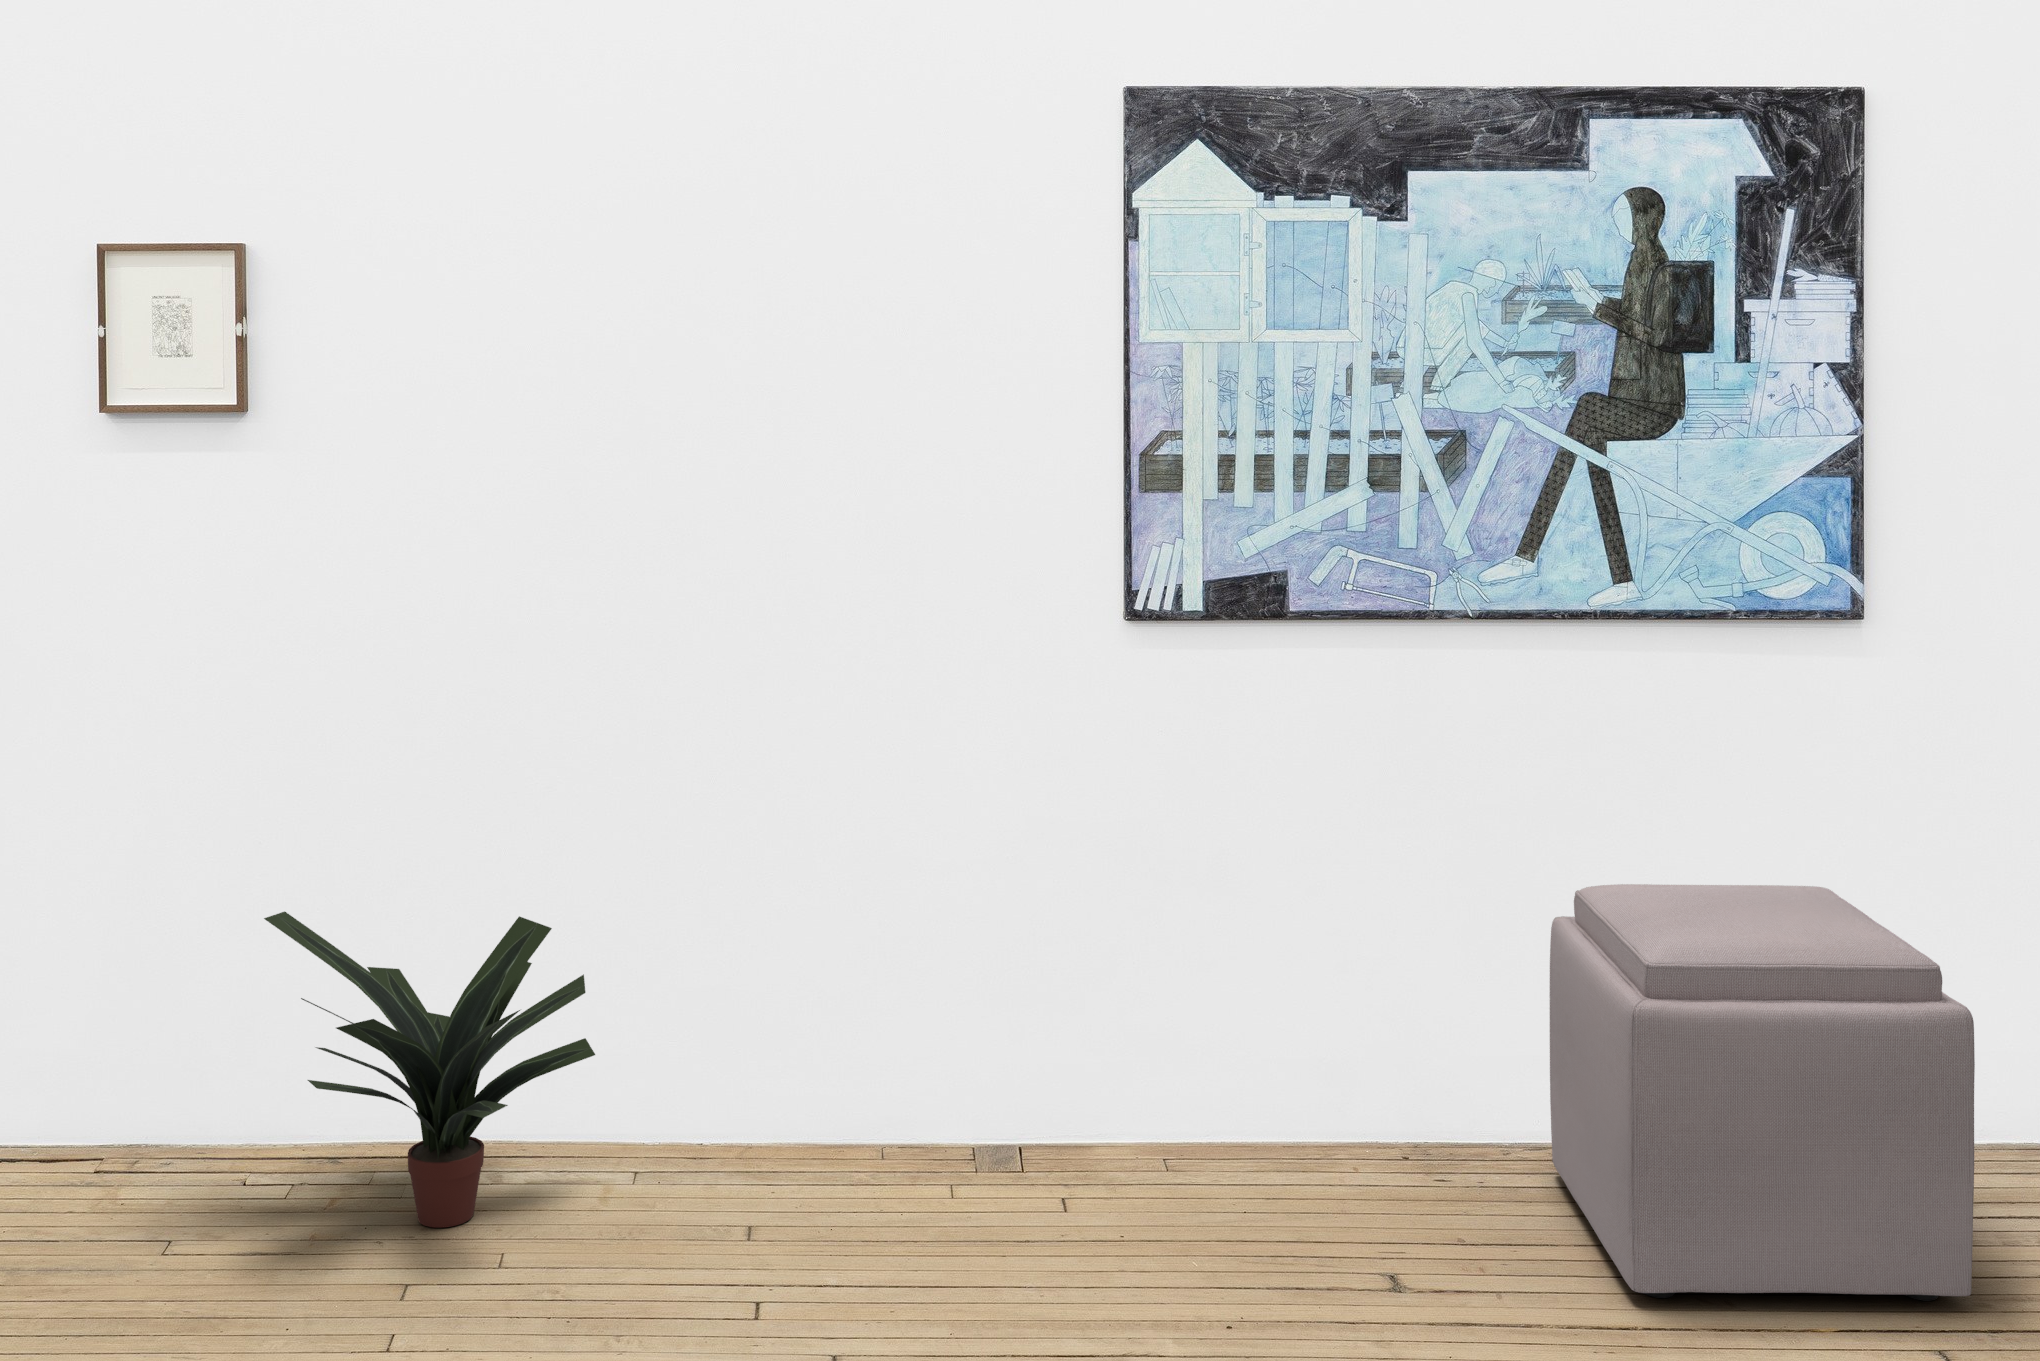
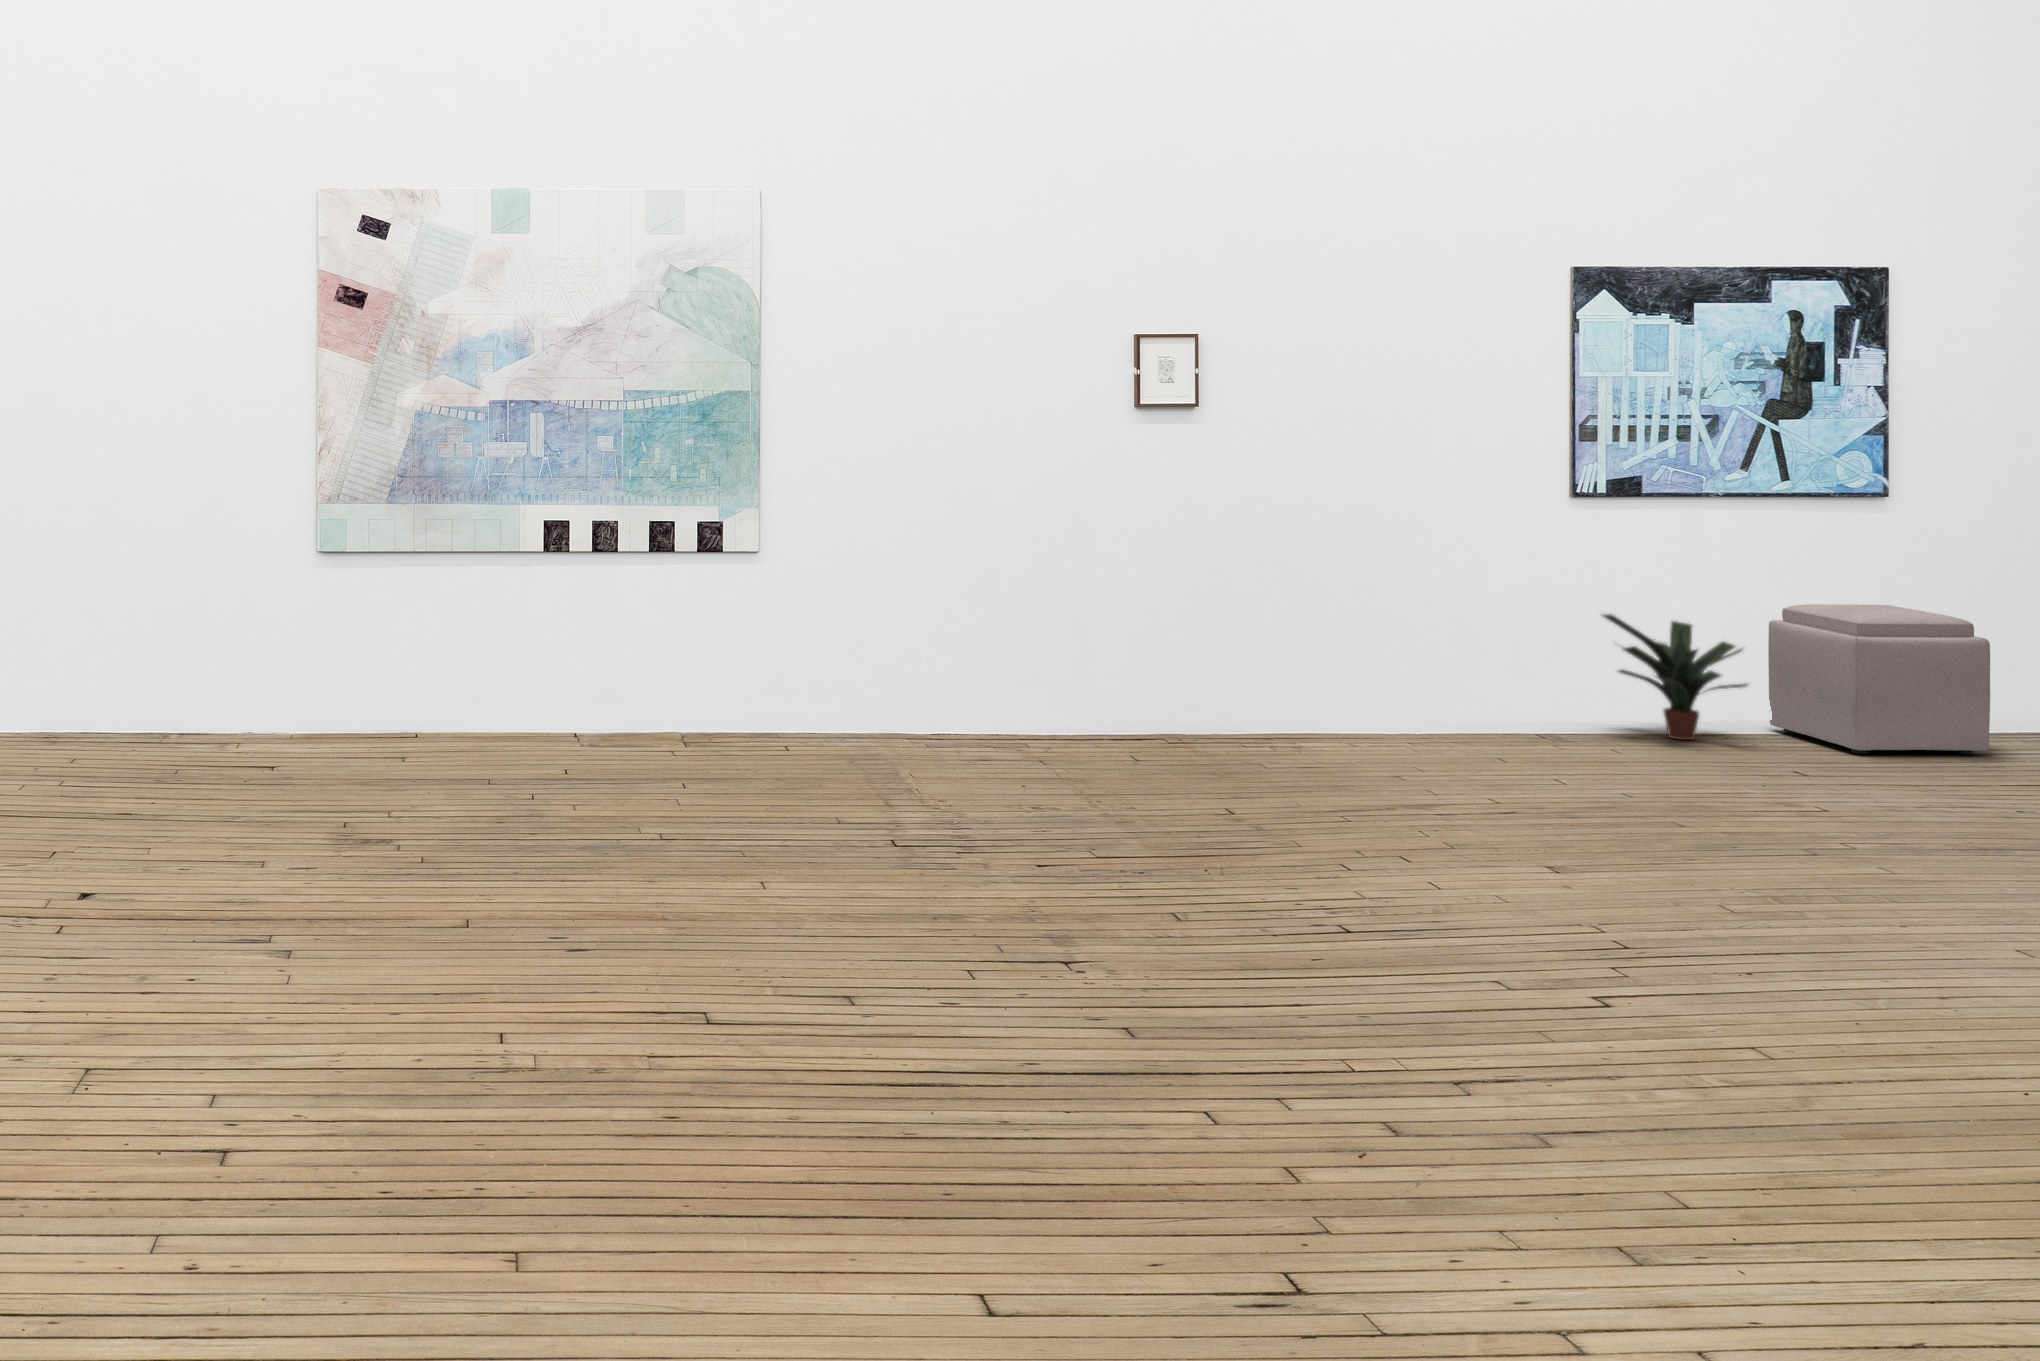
potted plant: present [264,912,595,1228] -> present [1603,614,1747,740]

